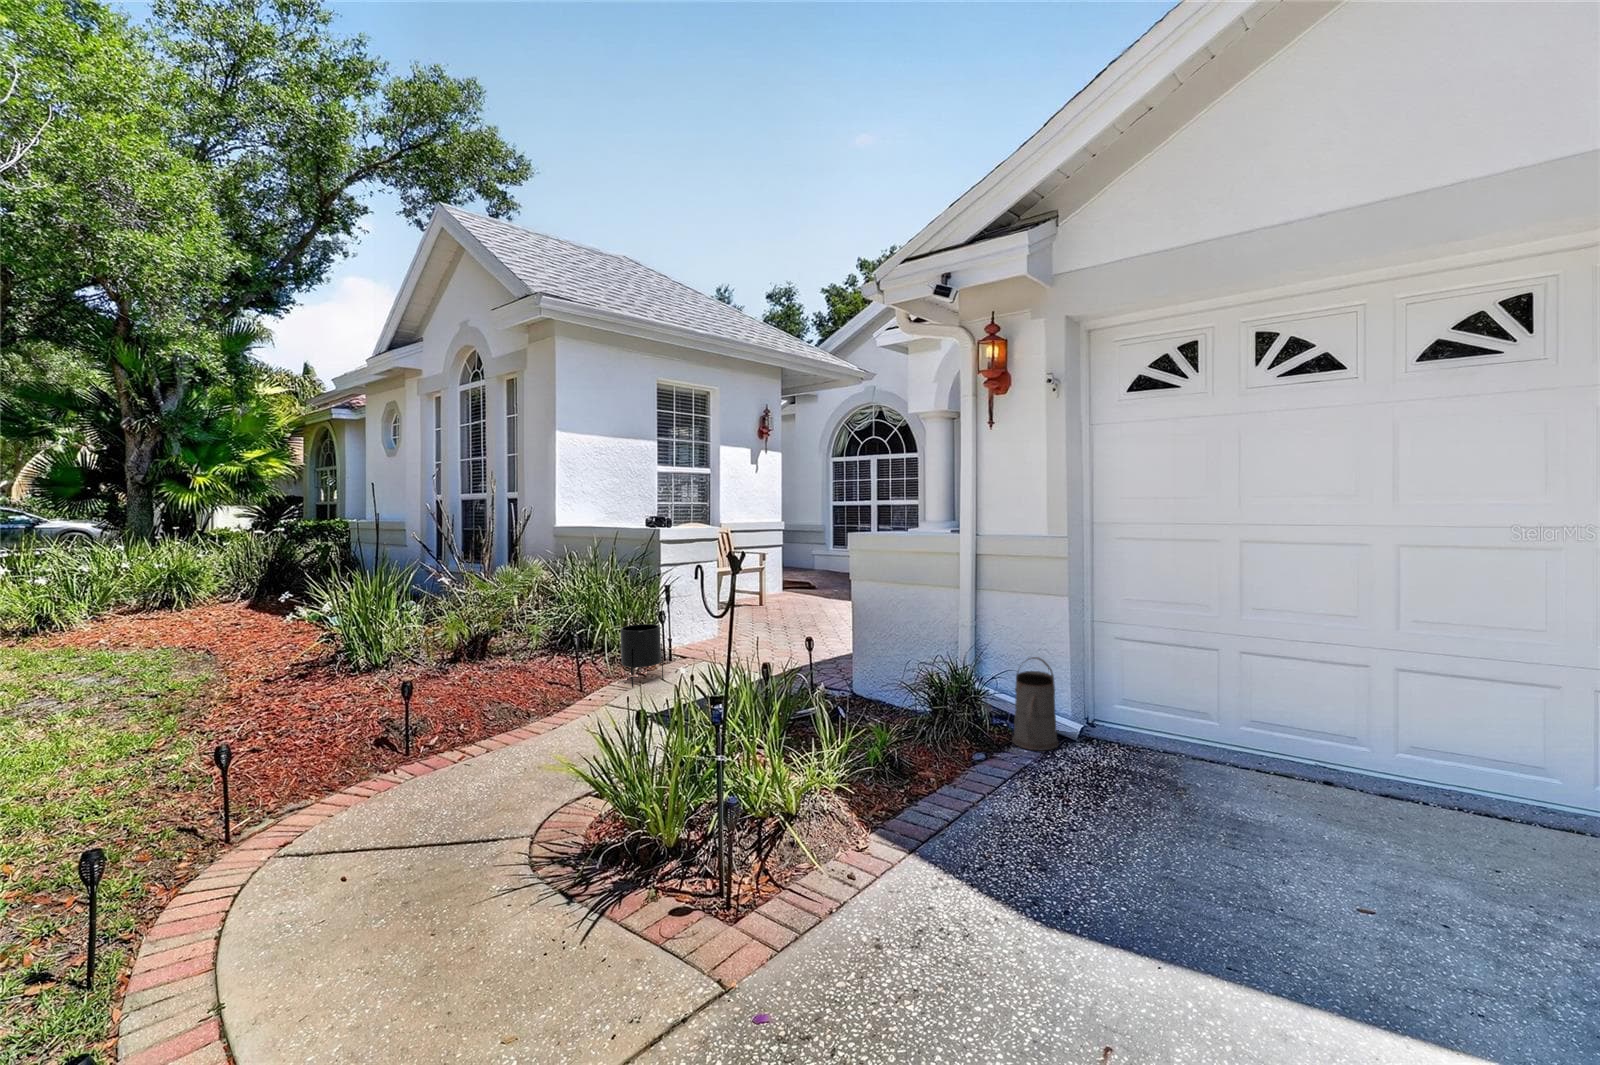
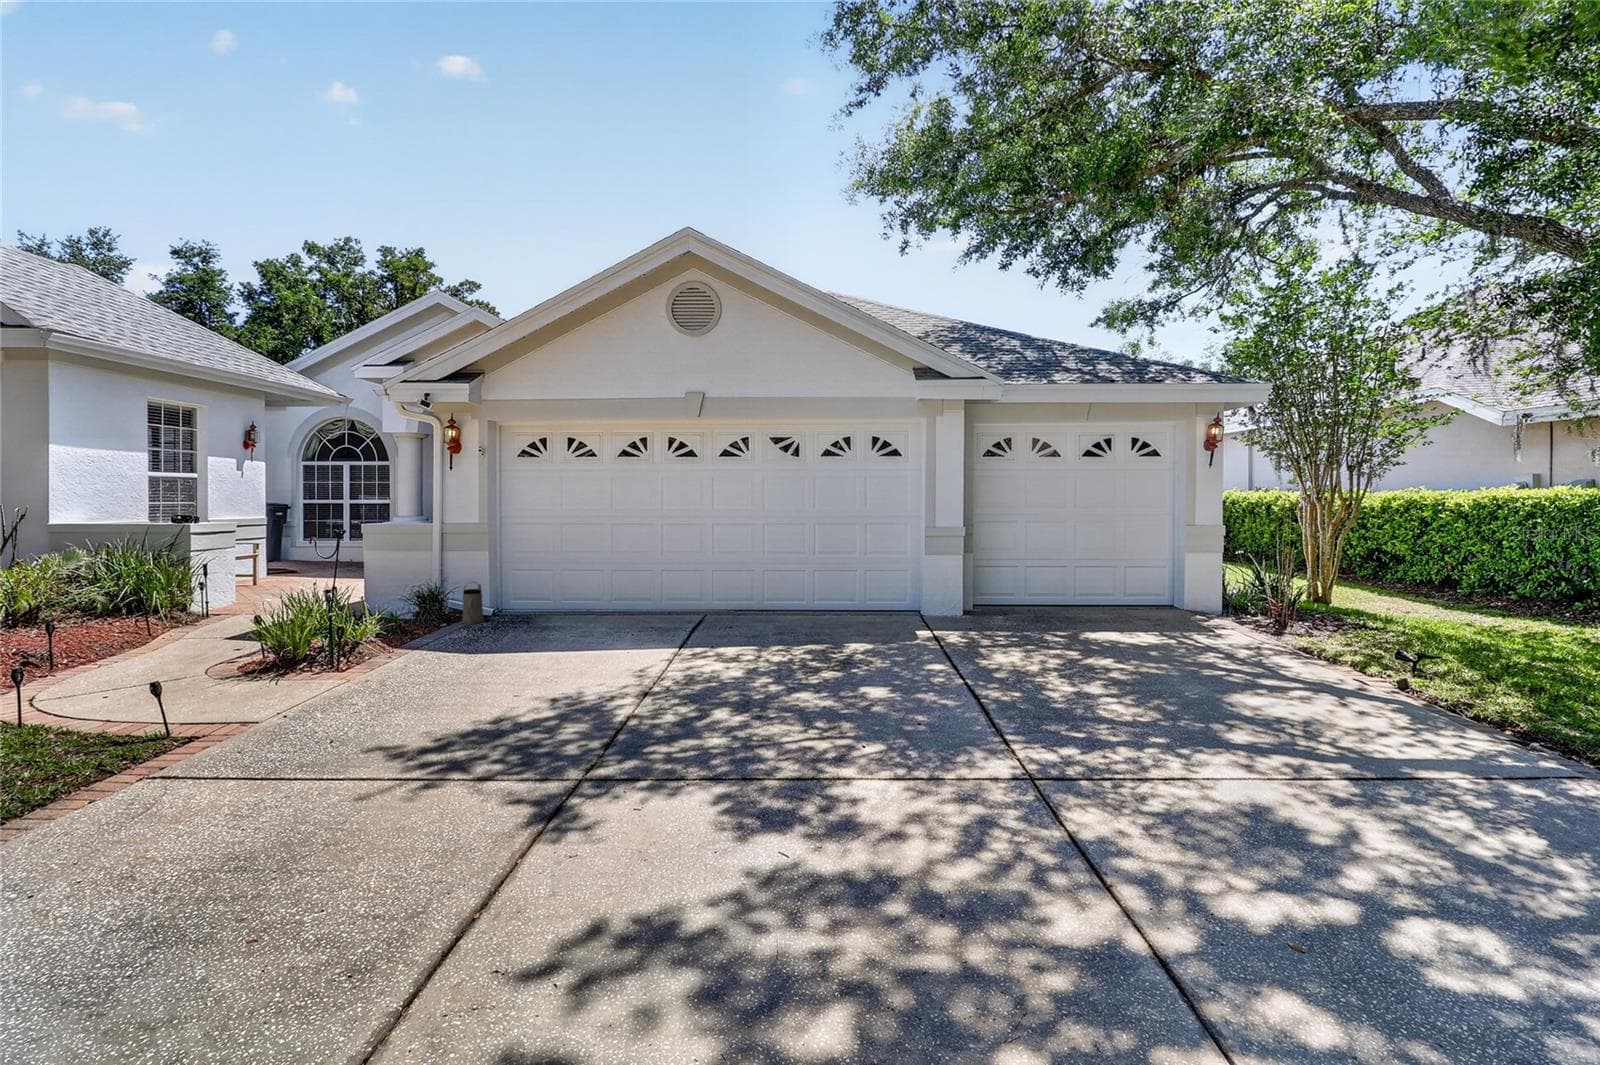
planter: present [621,624,663,687] -> none [183,589,218,630]

